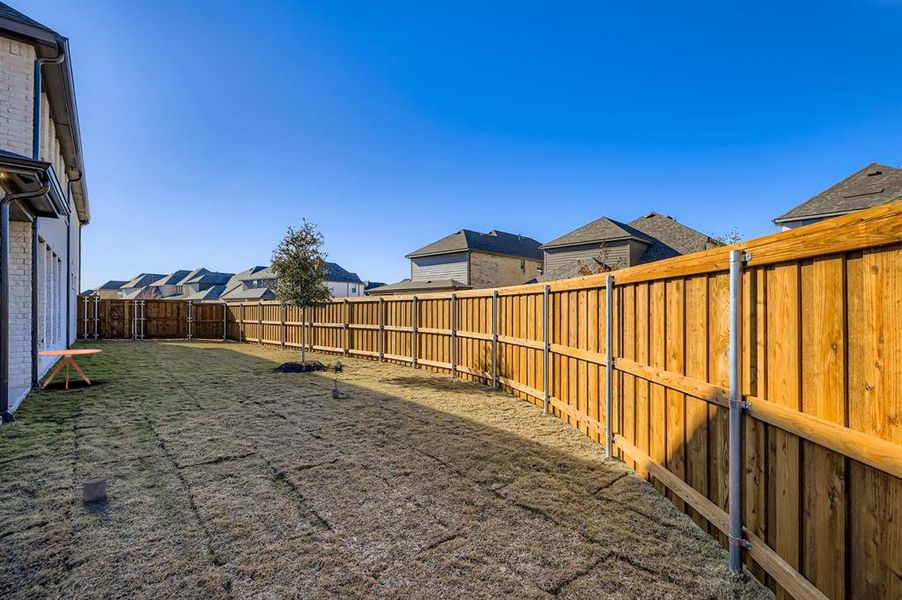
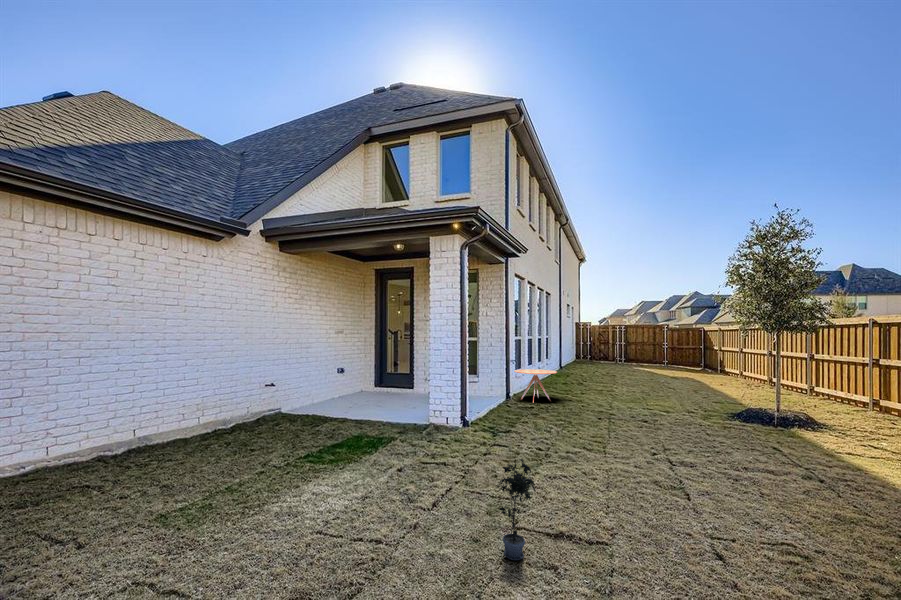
potted plant: present [327,361,348,398] -> present [496,459,535,561]
watering can: present [82,475,107,501] -> none [428,501,447,531]

